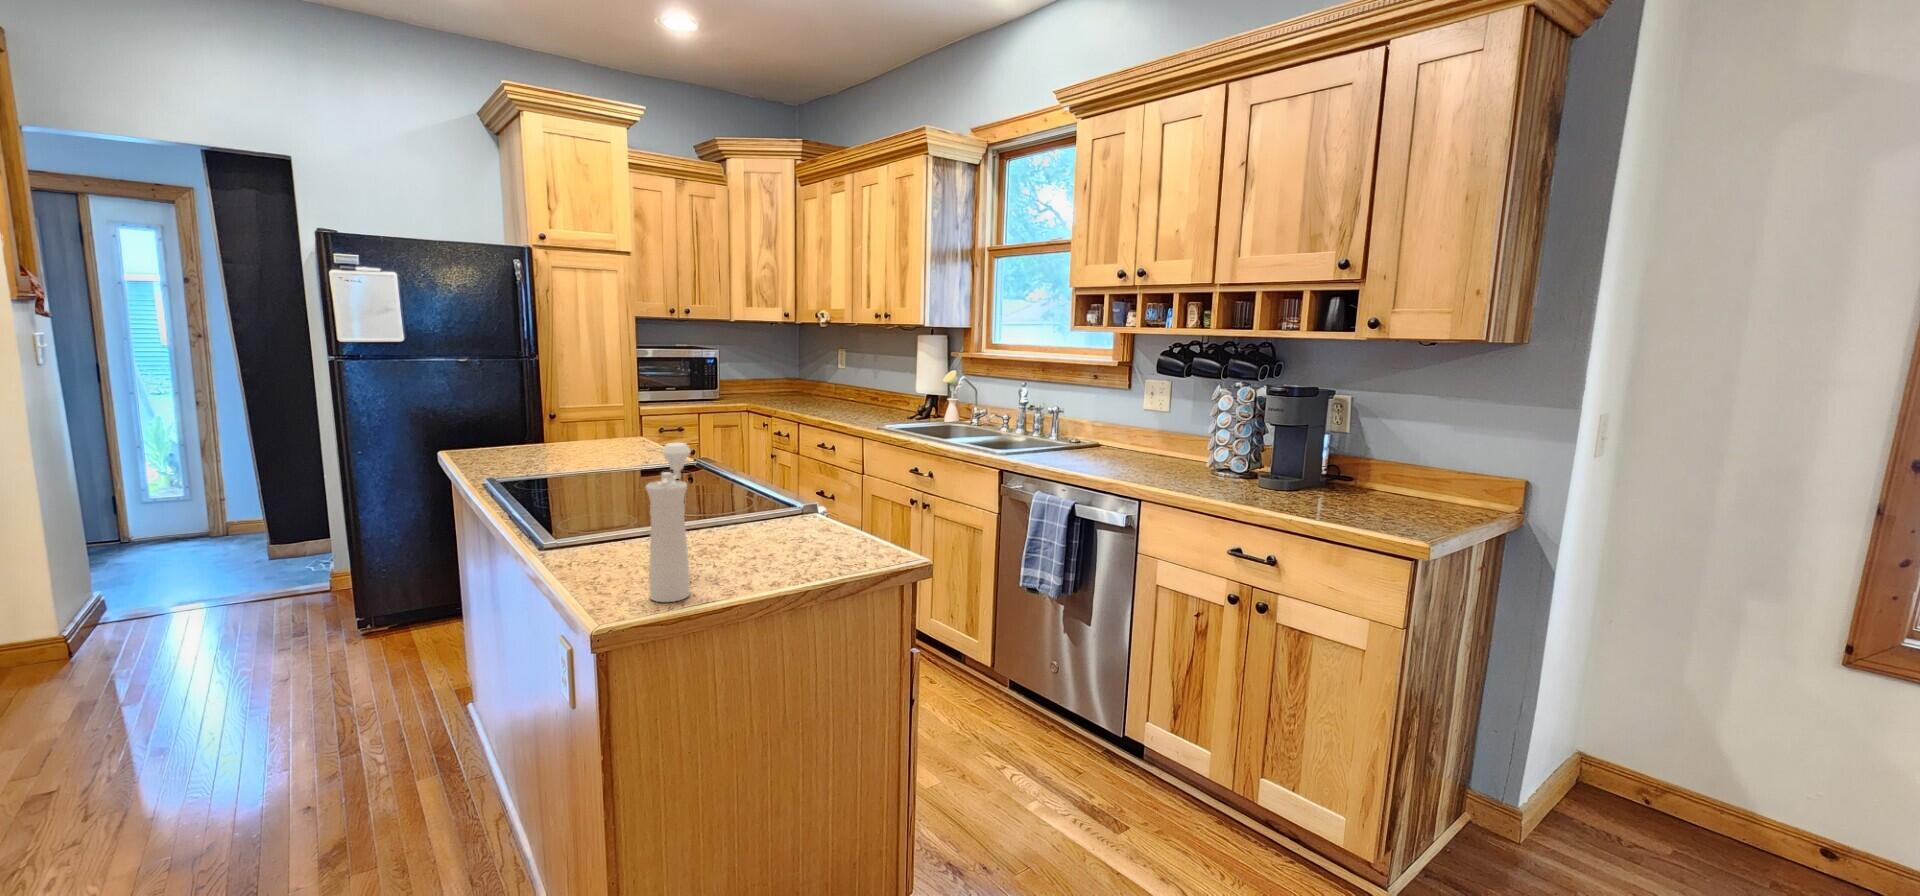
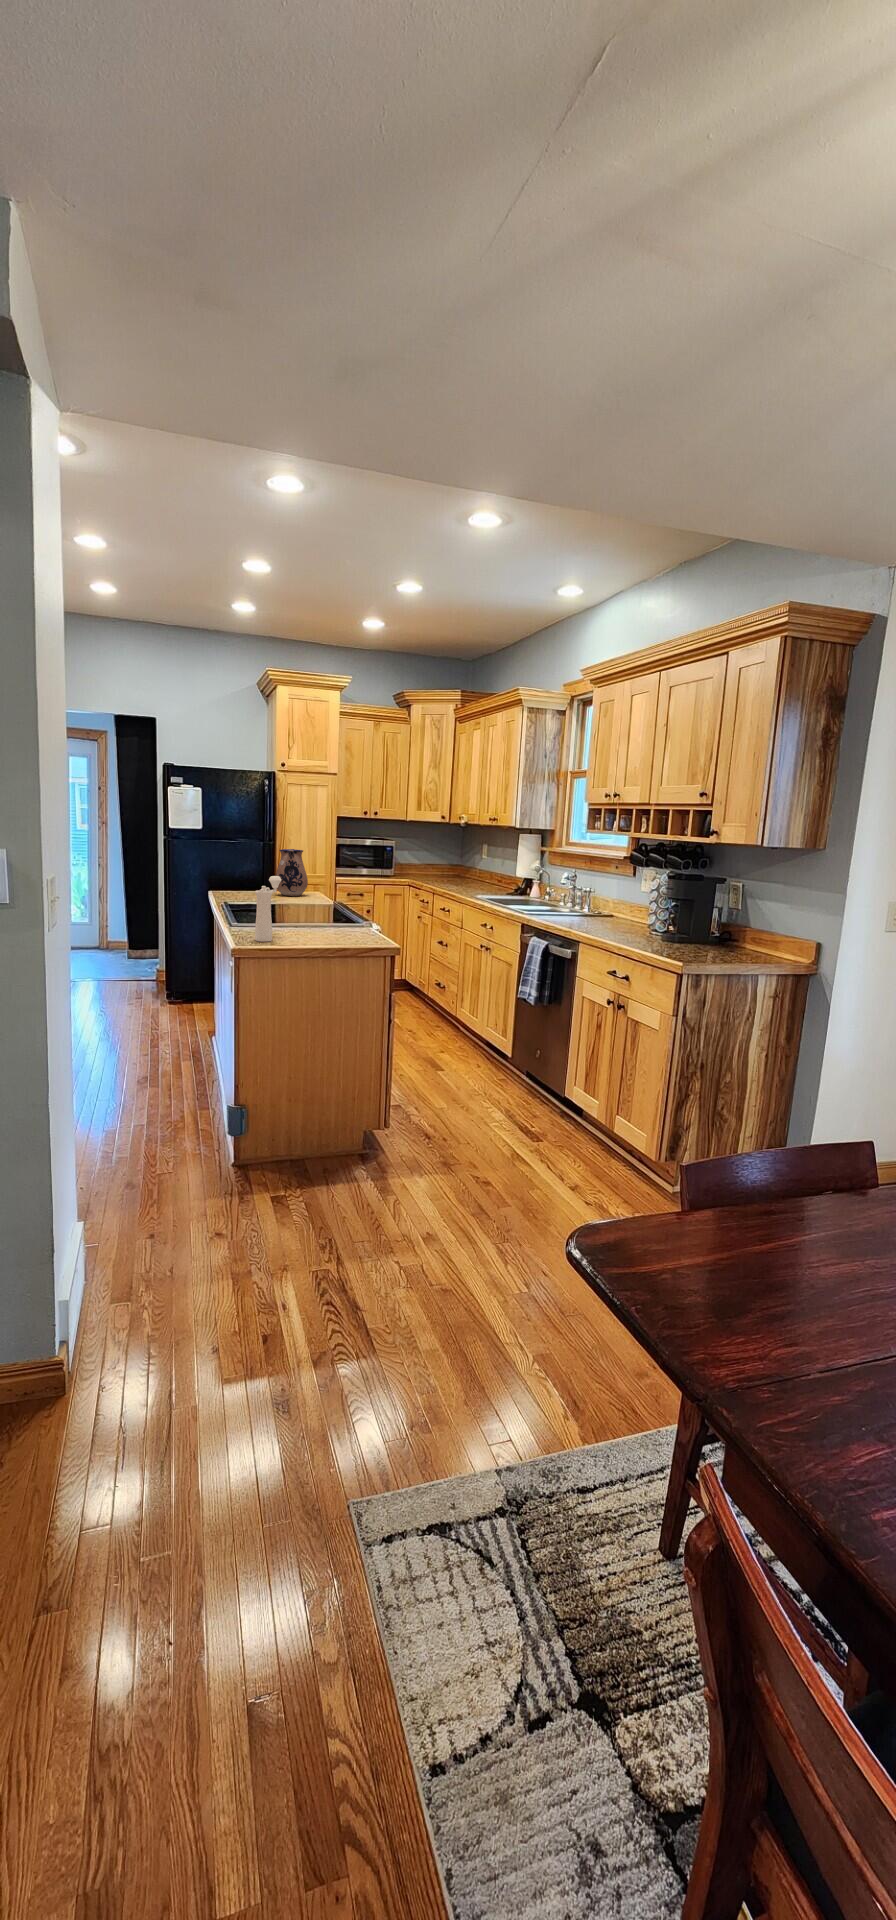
ceramic pitcher: none [573,371,632,450] -> present [276,849,308,896]

